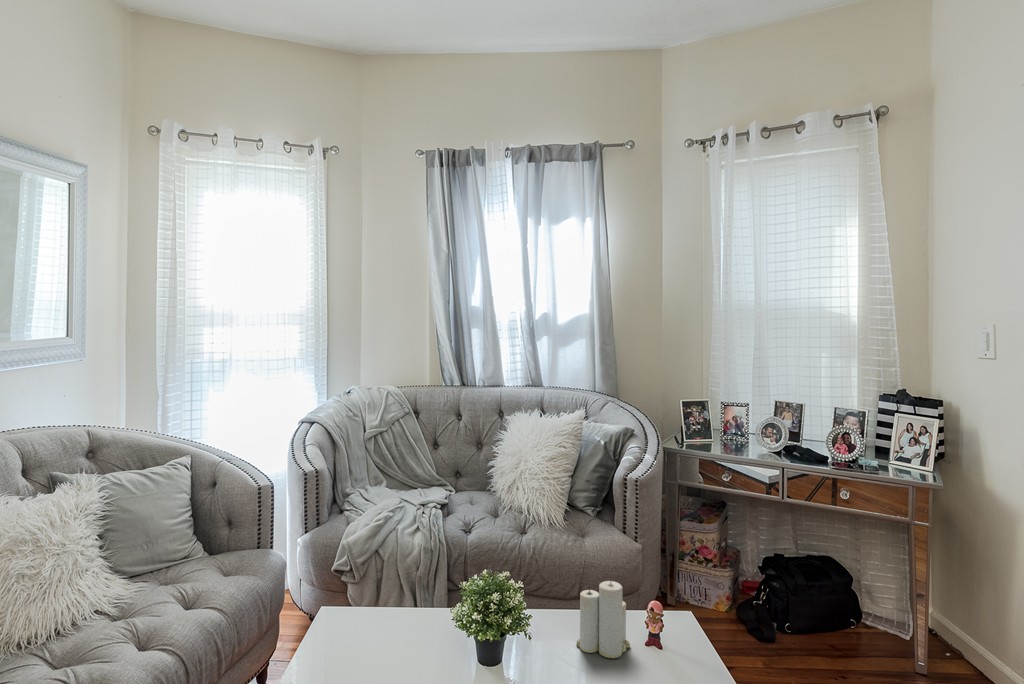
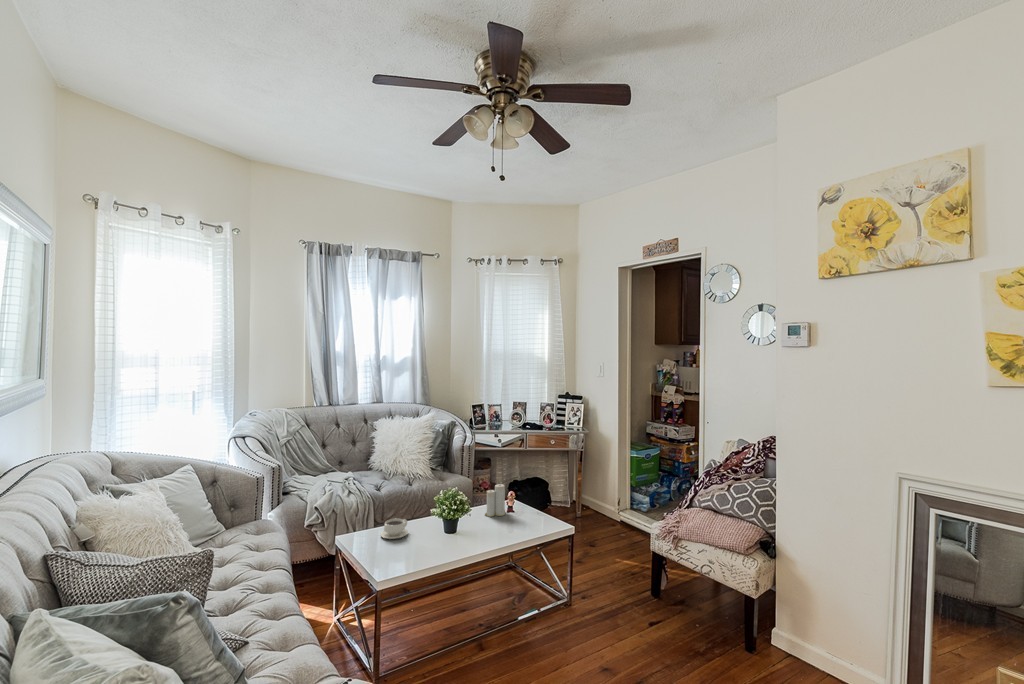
teacup: none [341,606,399,652] -> present [381,519,408,539]

